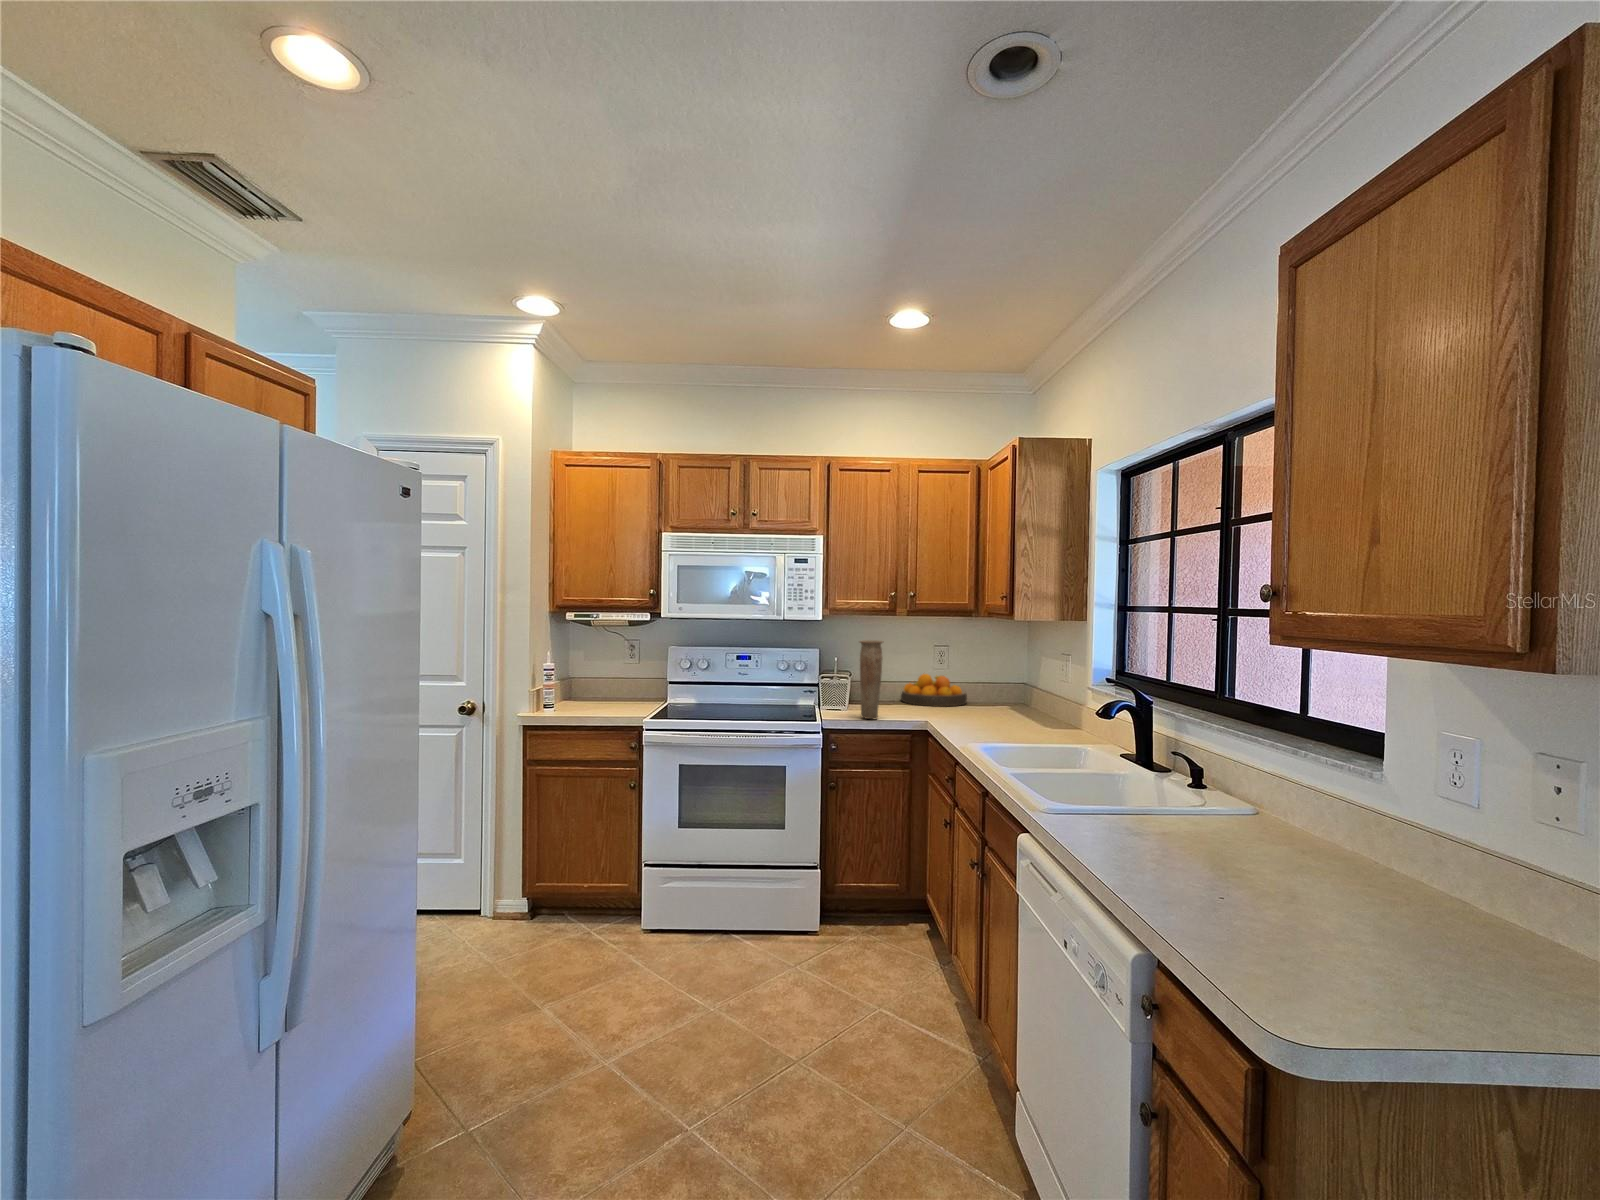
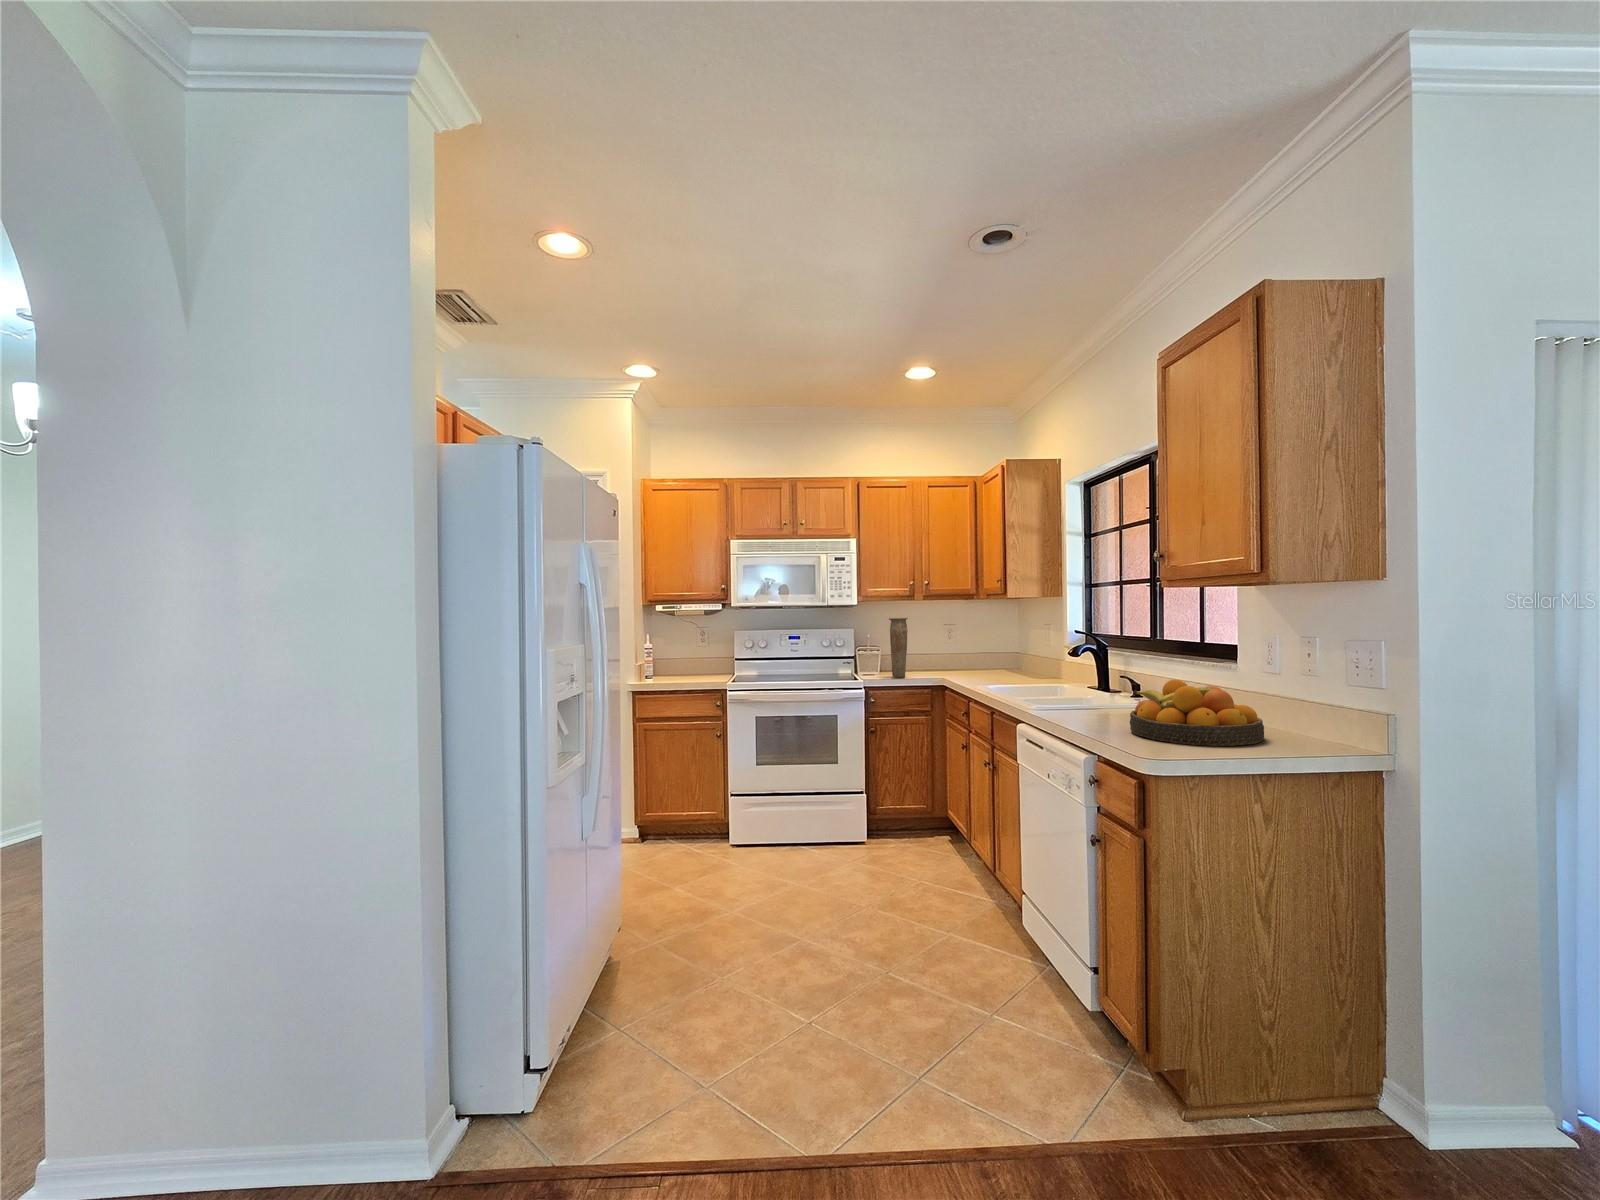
fruit bowl: present [901,674,967,706] -> present [1130,680,1264,746]

